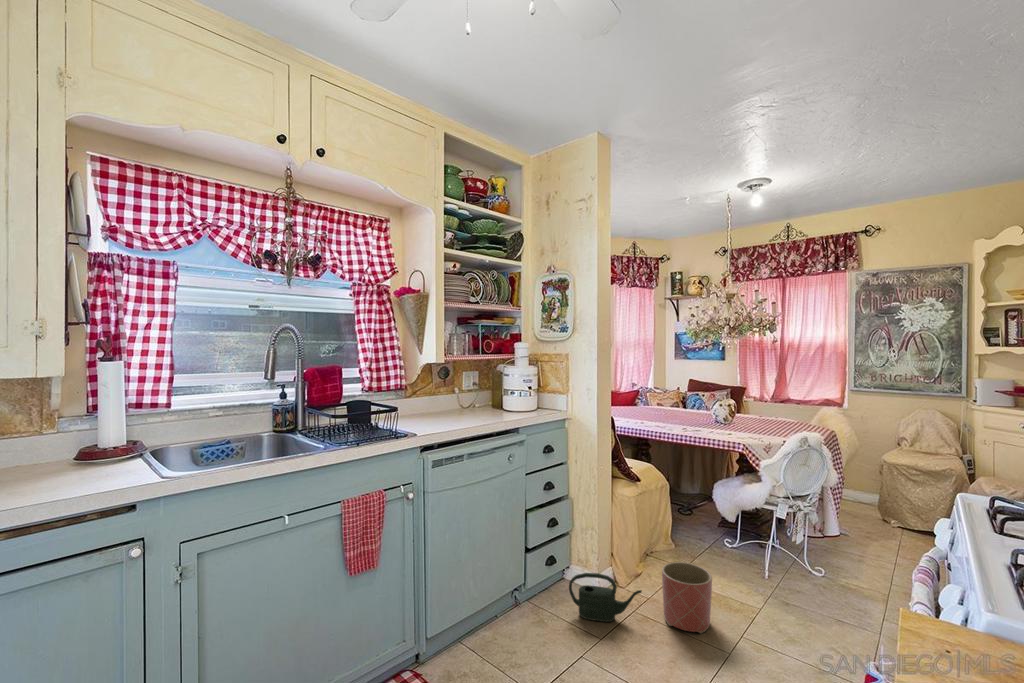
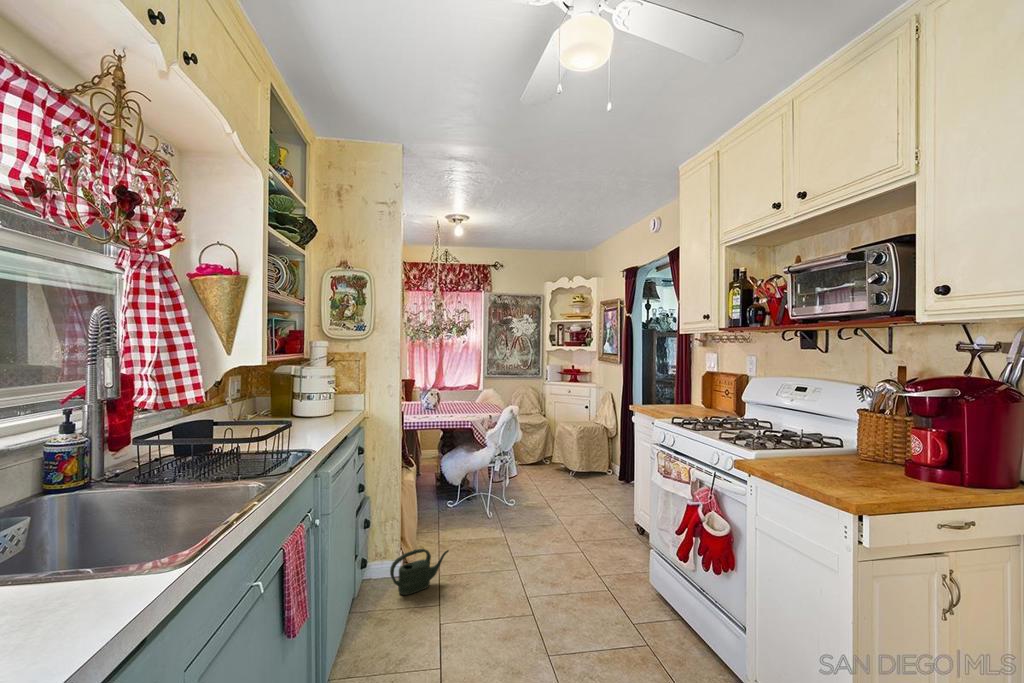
planter: present [662,562,712,634] -> none [455,517,492,570]

